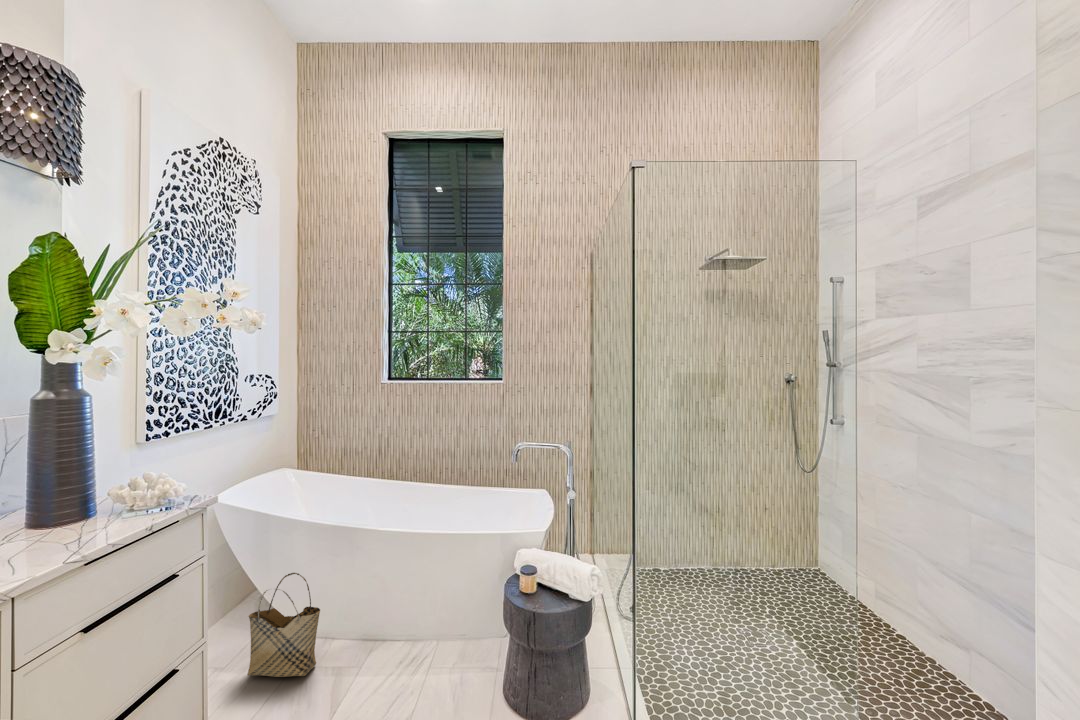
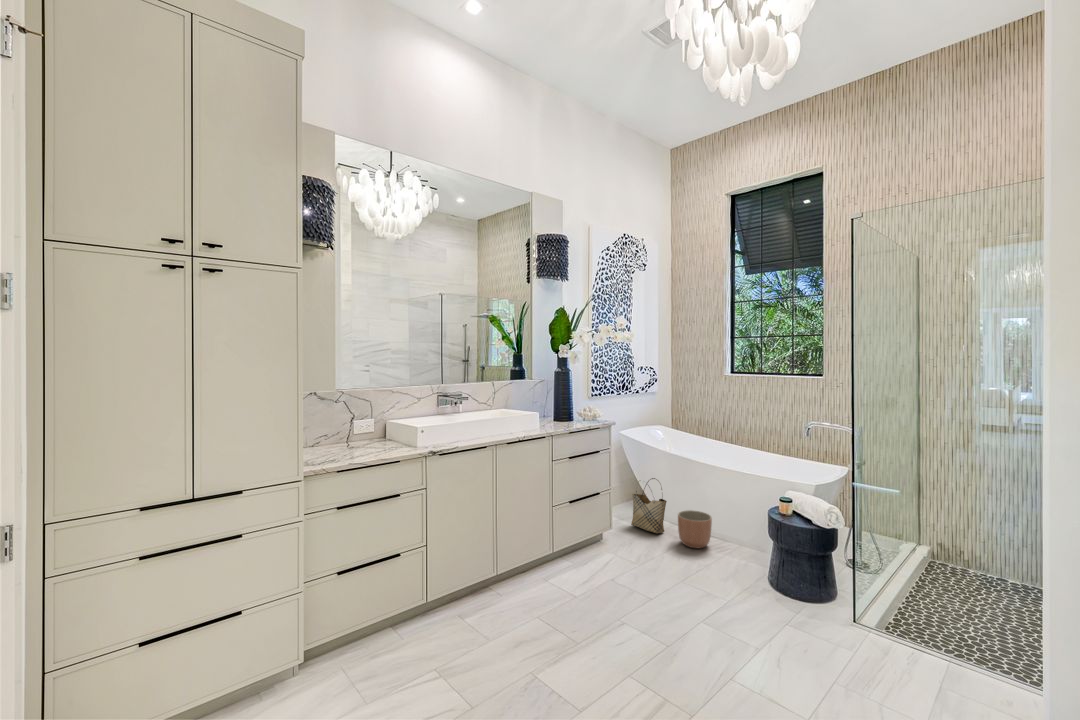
planter: none [347,608,404,682] -> present [678,510,712,548]

